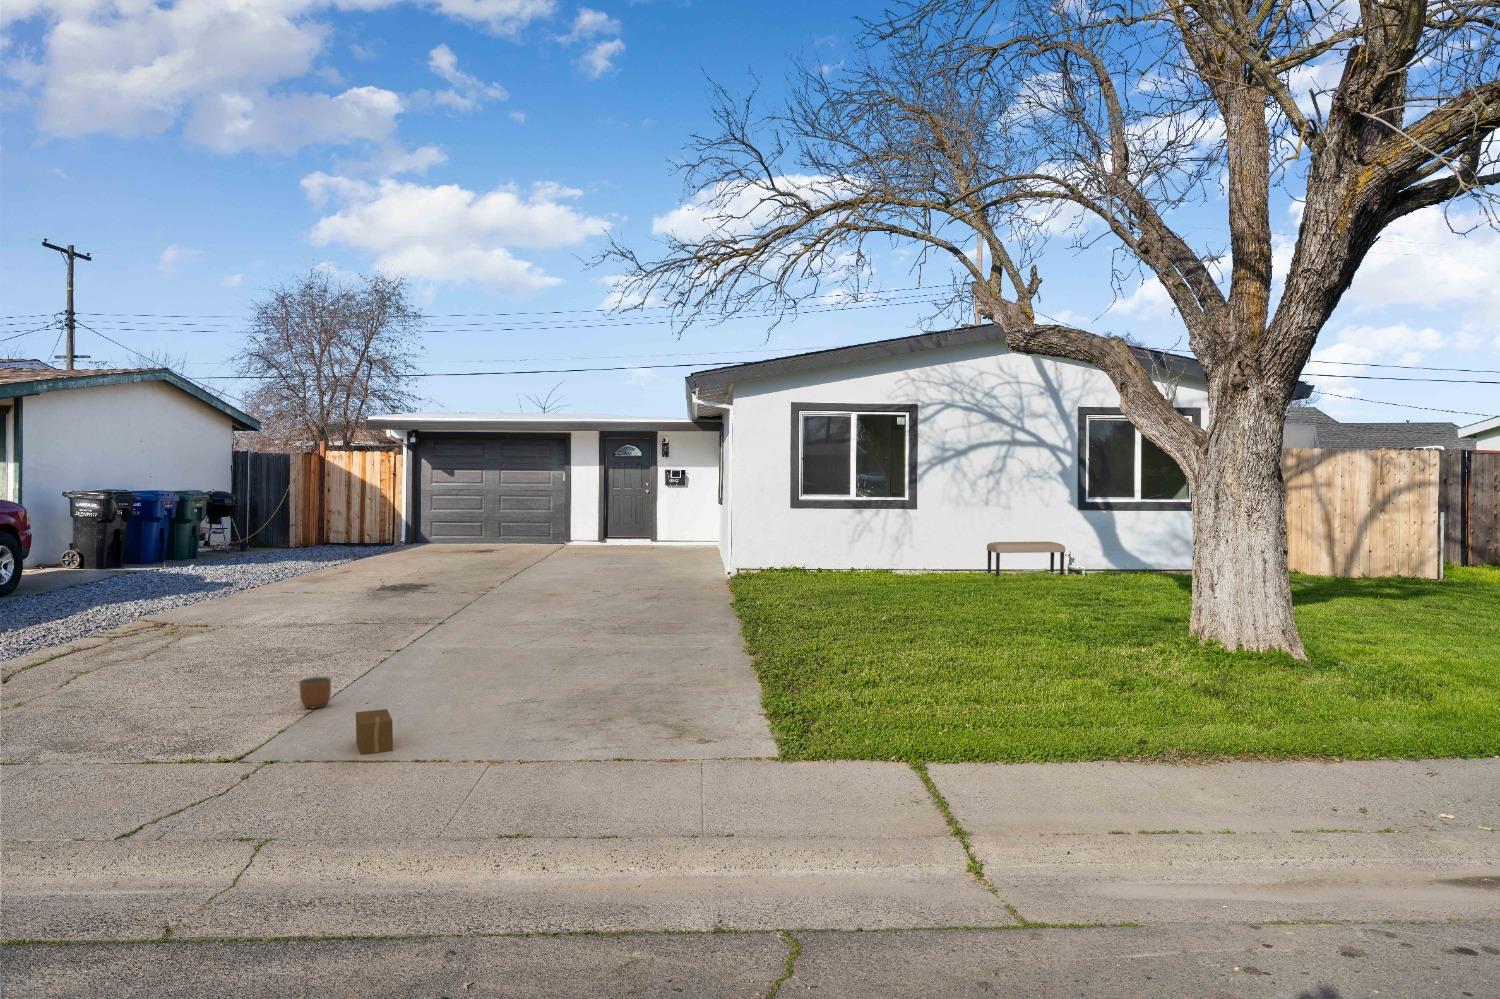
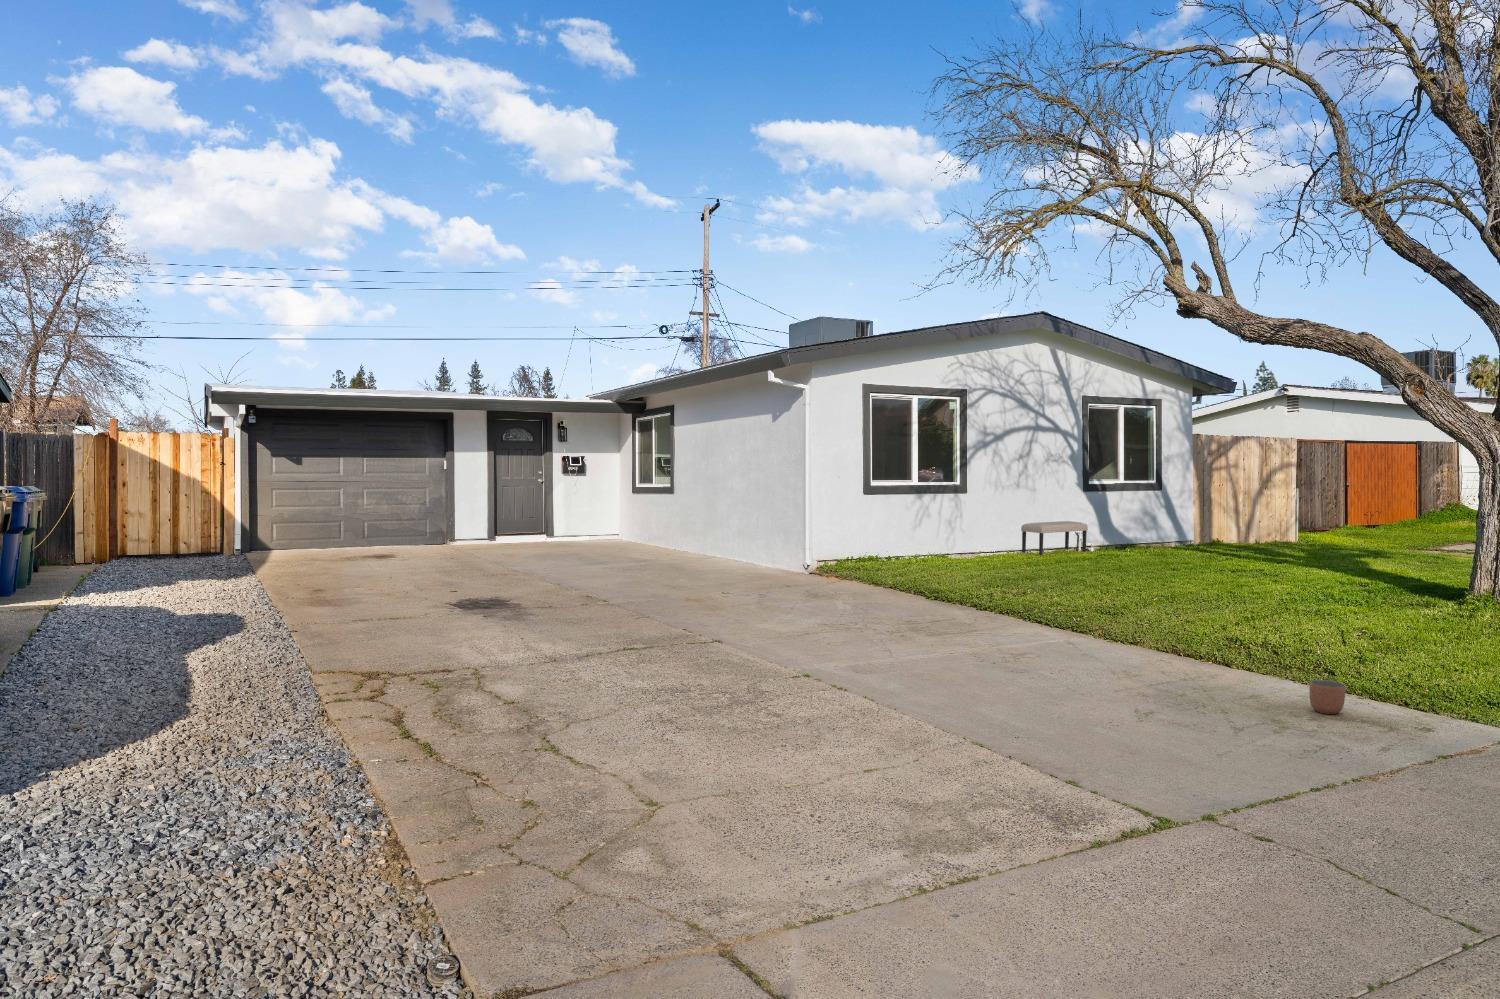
planter: present [299,677,331,708] -> present [1309,680,1346,714]
cardboard box: present [356,709,393,754] -> none [1161,720,1227,771]

